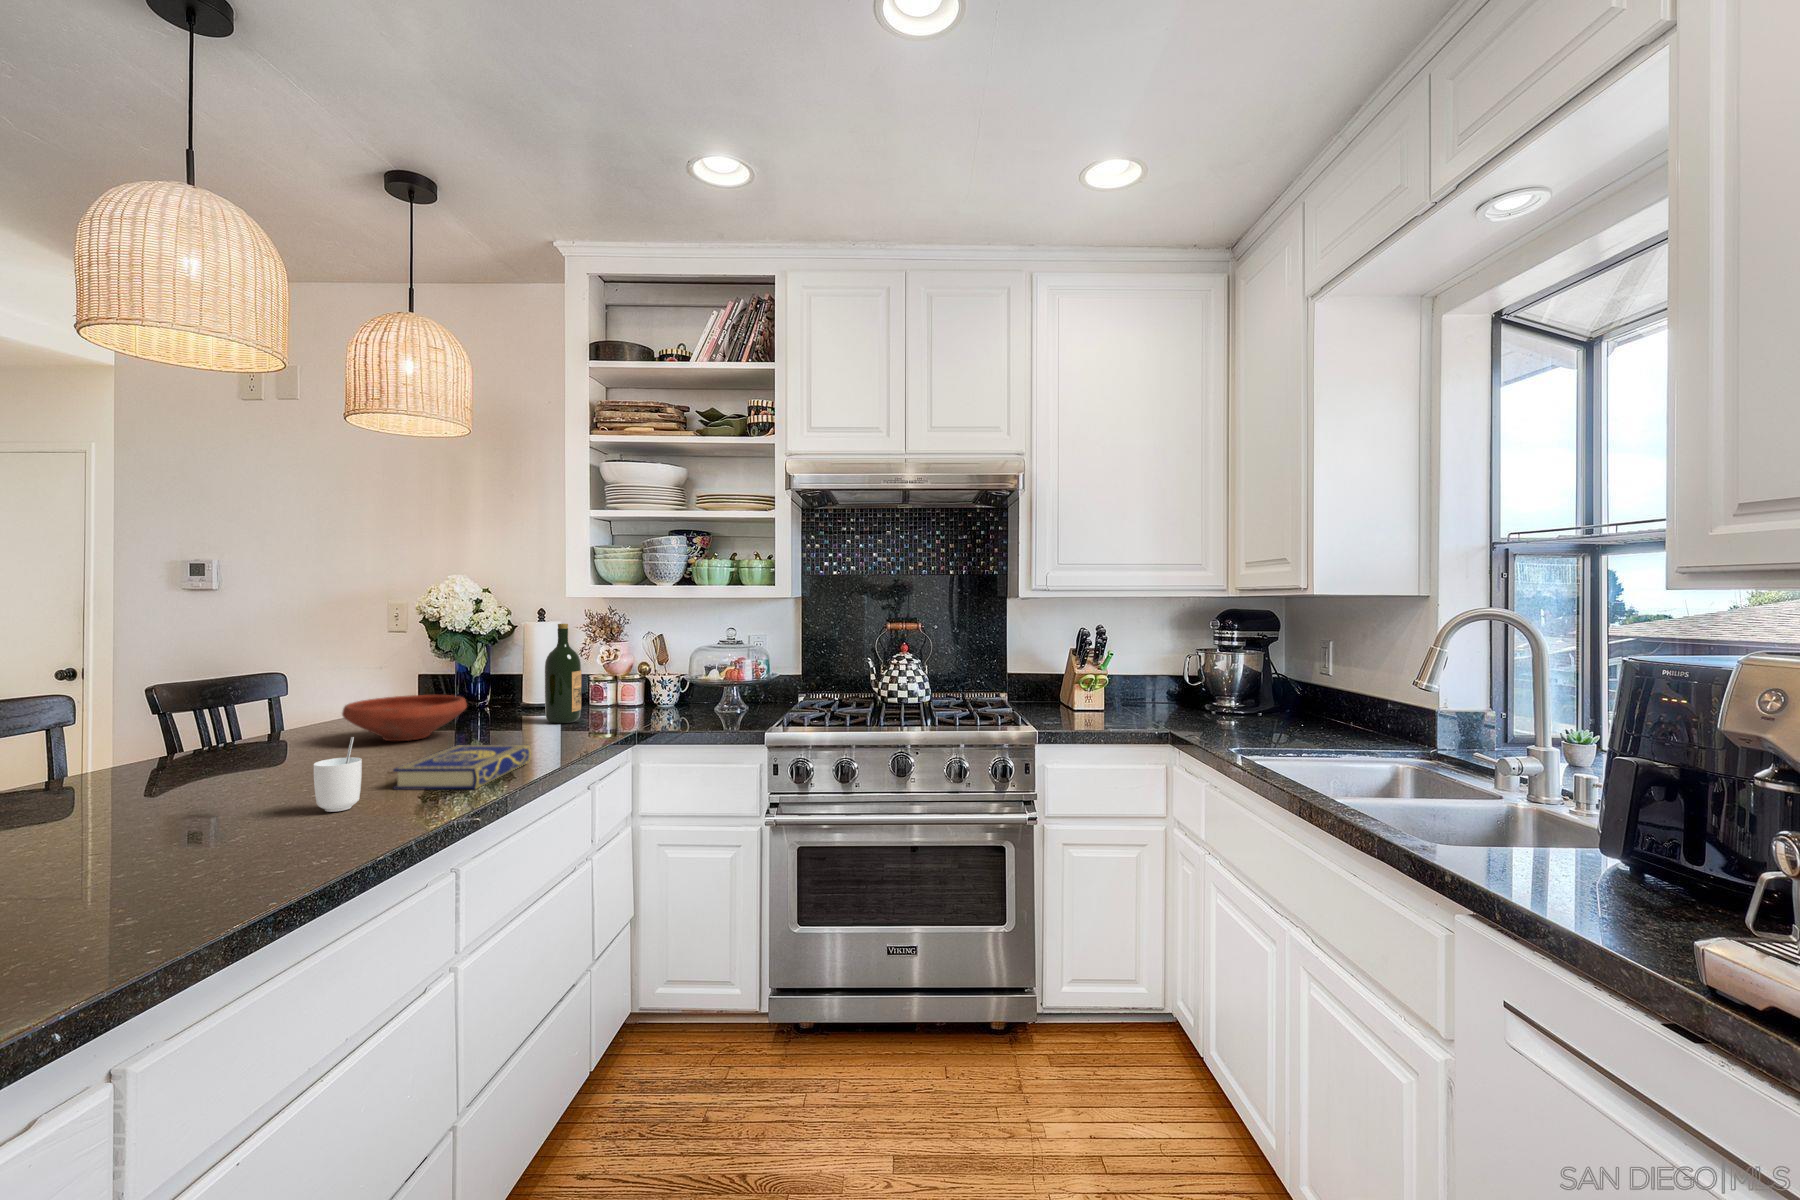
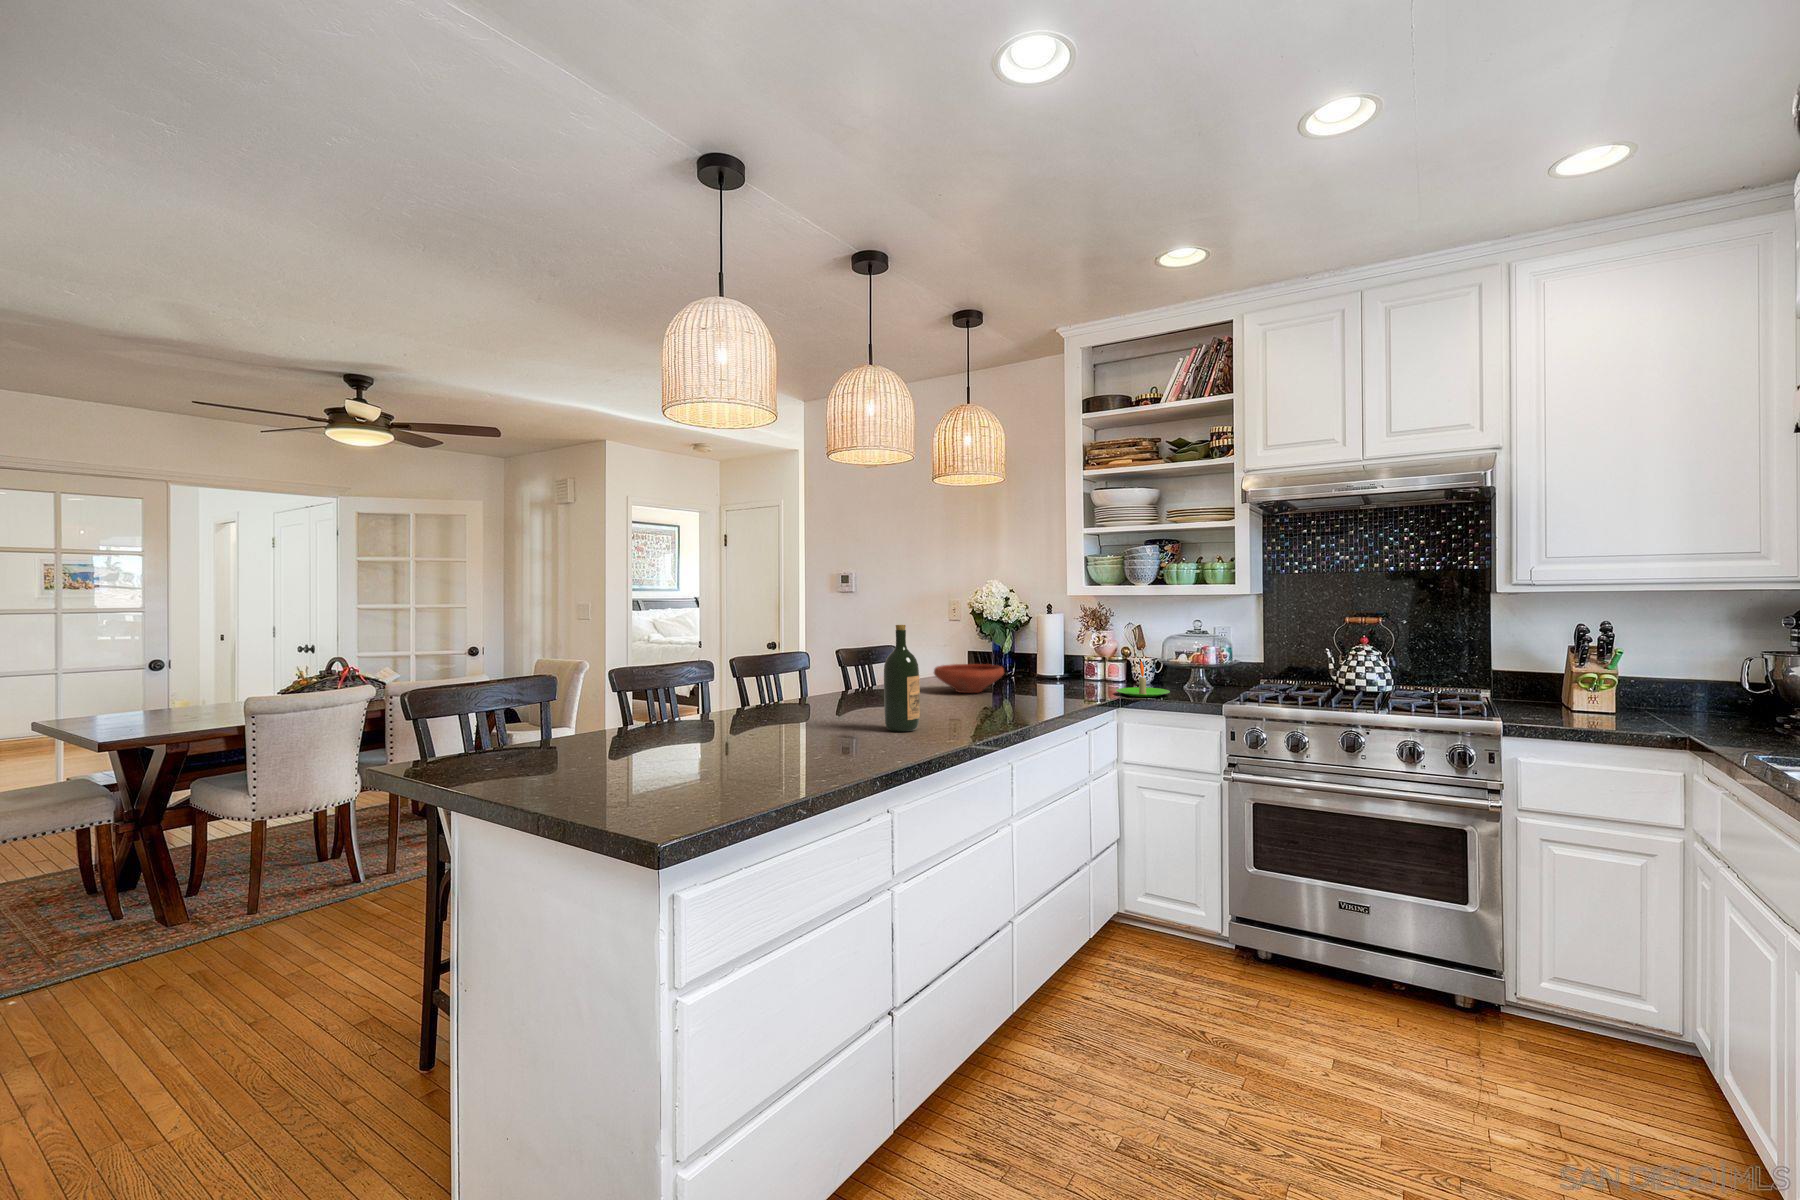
wine bottle: present [545,624,582,723] -> present [884,625,920,732]
candle: none [631,680,699,726] -> present [1116,661,1170,697]
cup: present [313,737,362,812] -> none [939,681,962,723]
book: present [393,745,531,790] -> none [974,695,1050,720]

